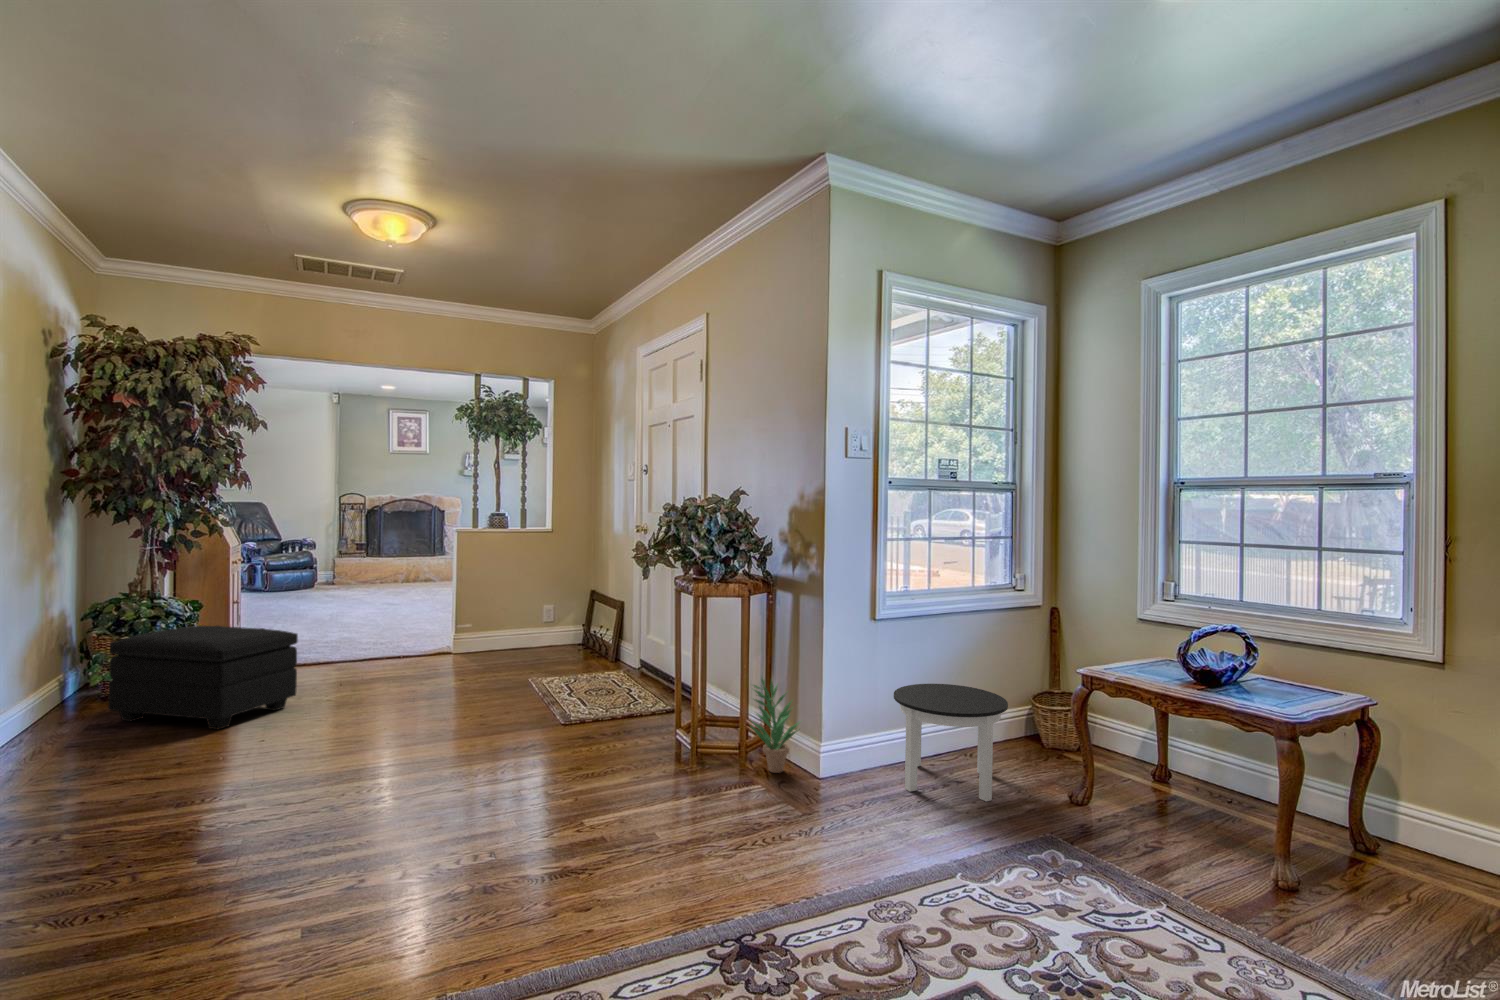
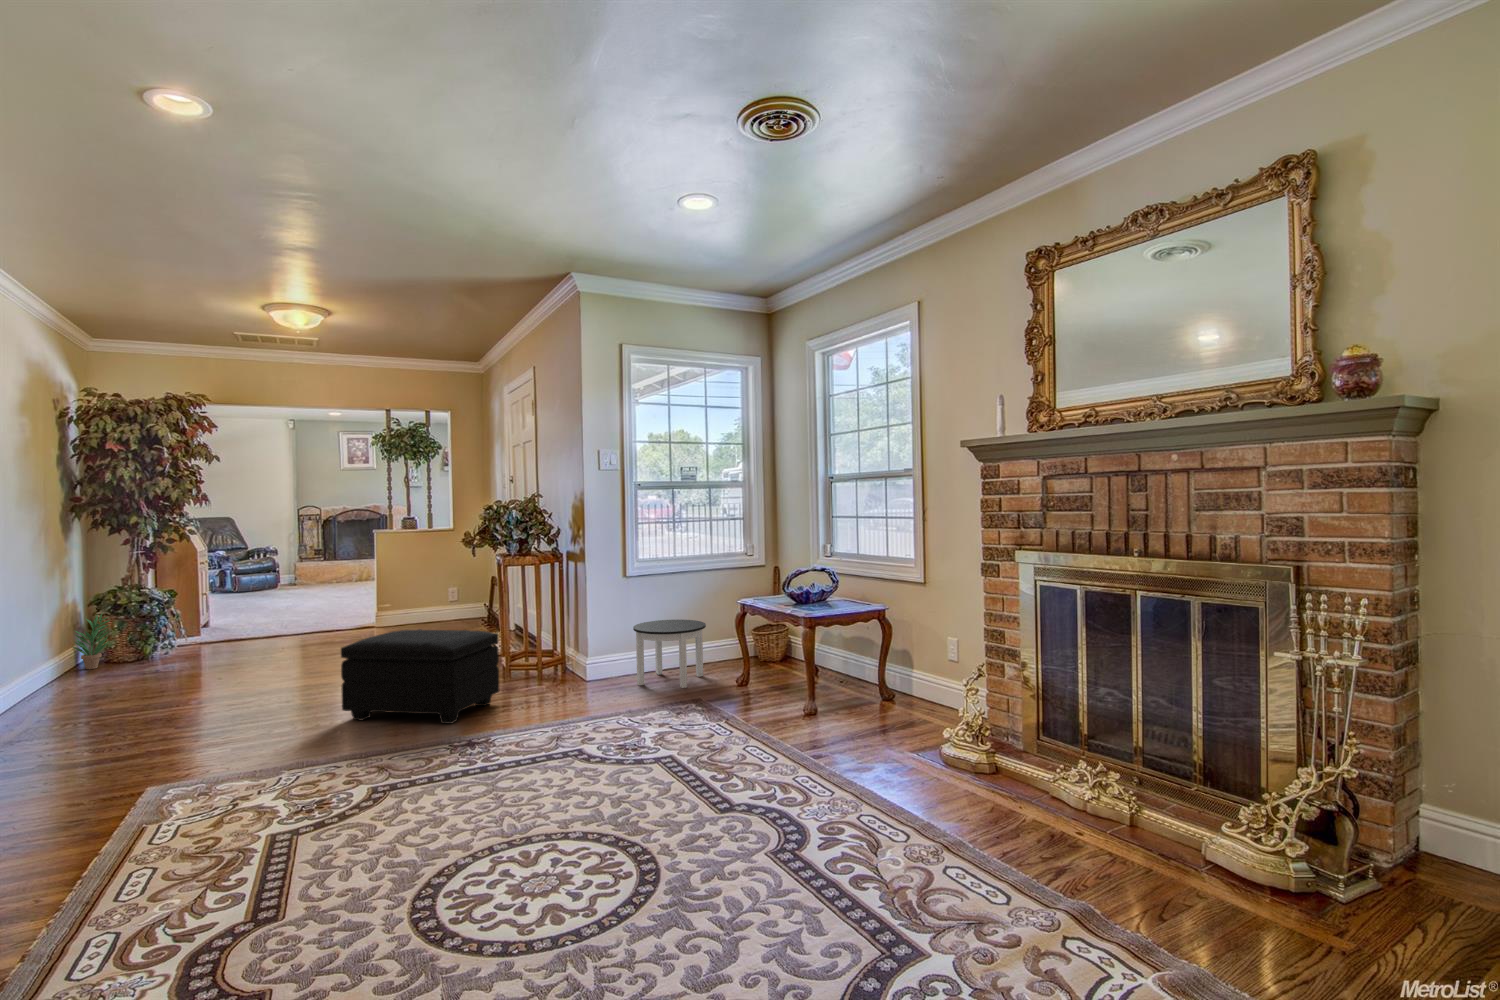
footstool: present [108,626,298,729] -> present [341,629,500,724]
potted plant: present [752,679,799,773] -> present [73,614,110,669]

